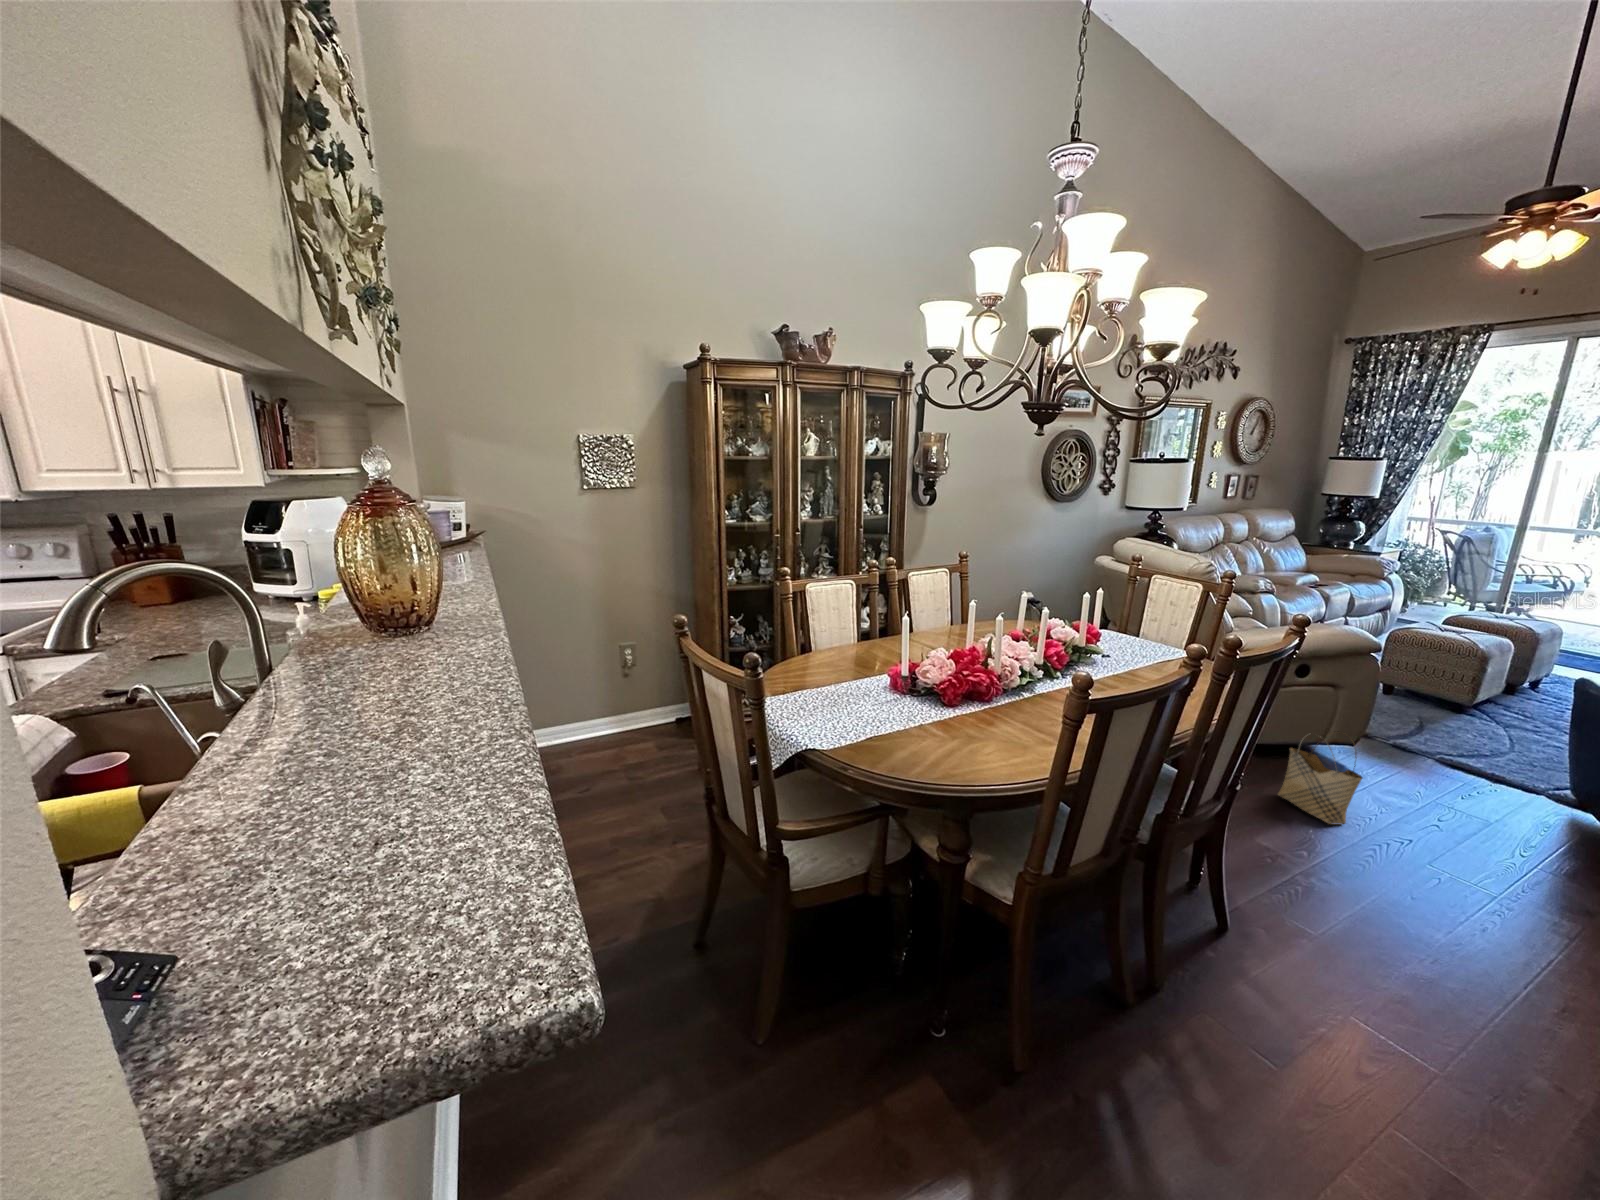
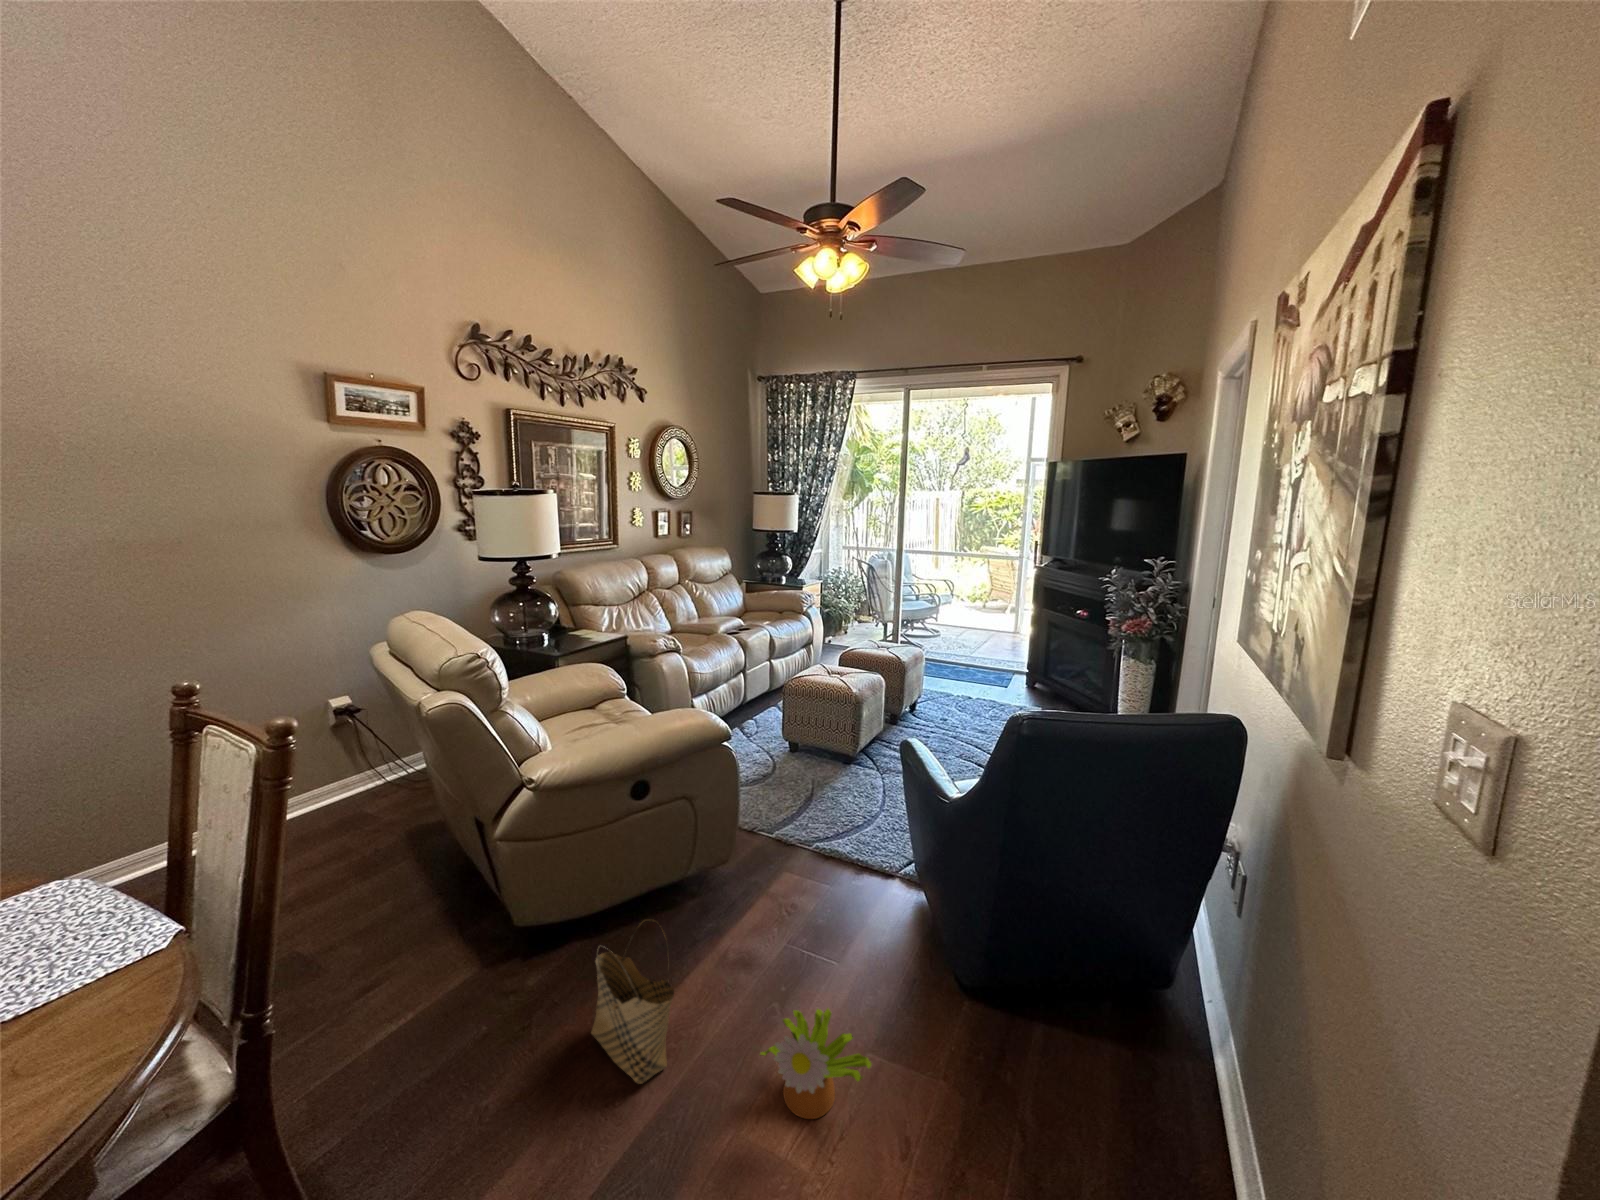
decorative plant: none [1437,814,1551,882] -> present [760,1008,871,1119]

